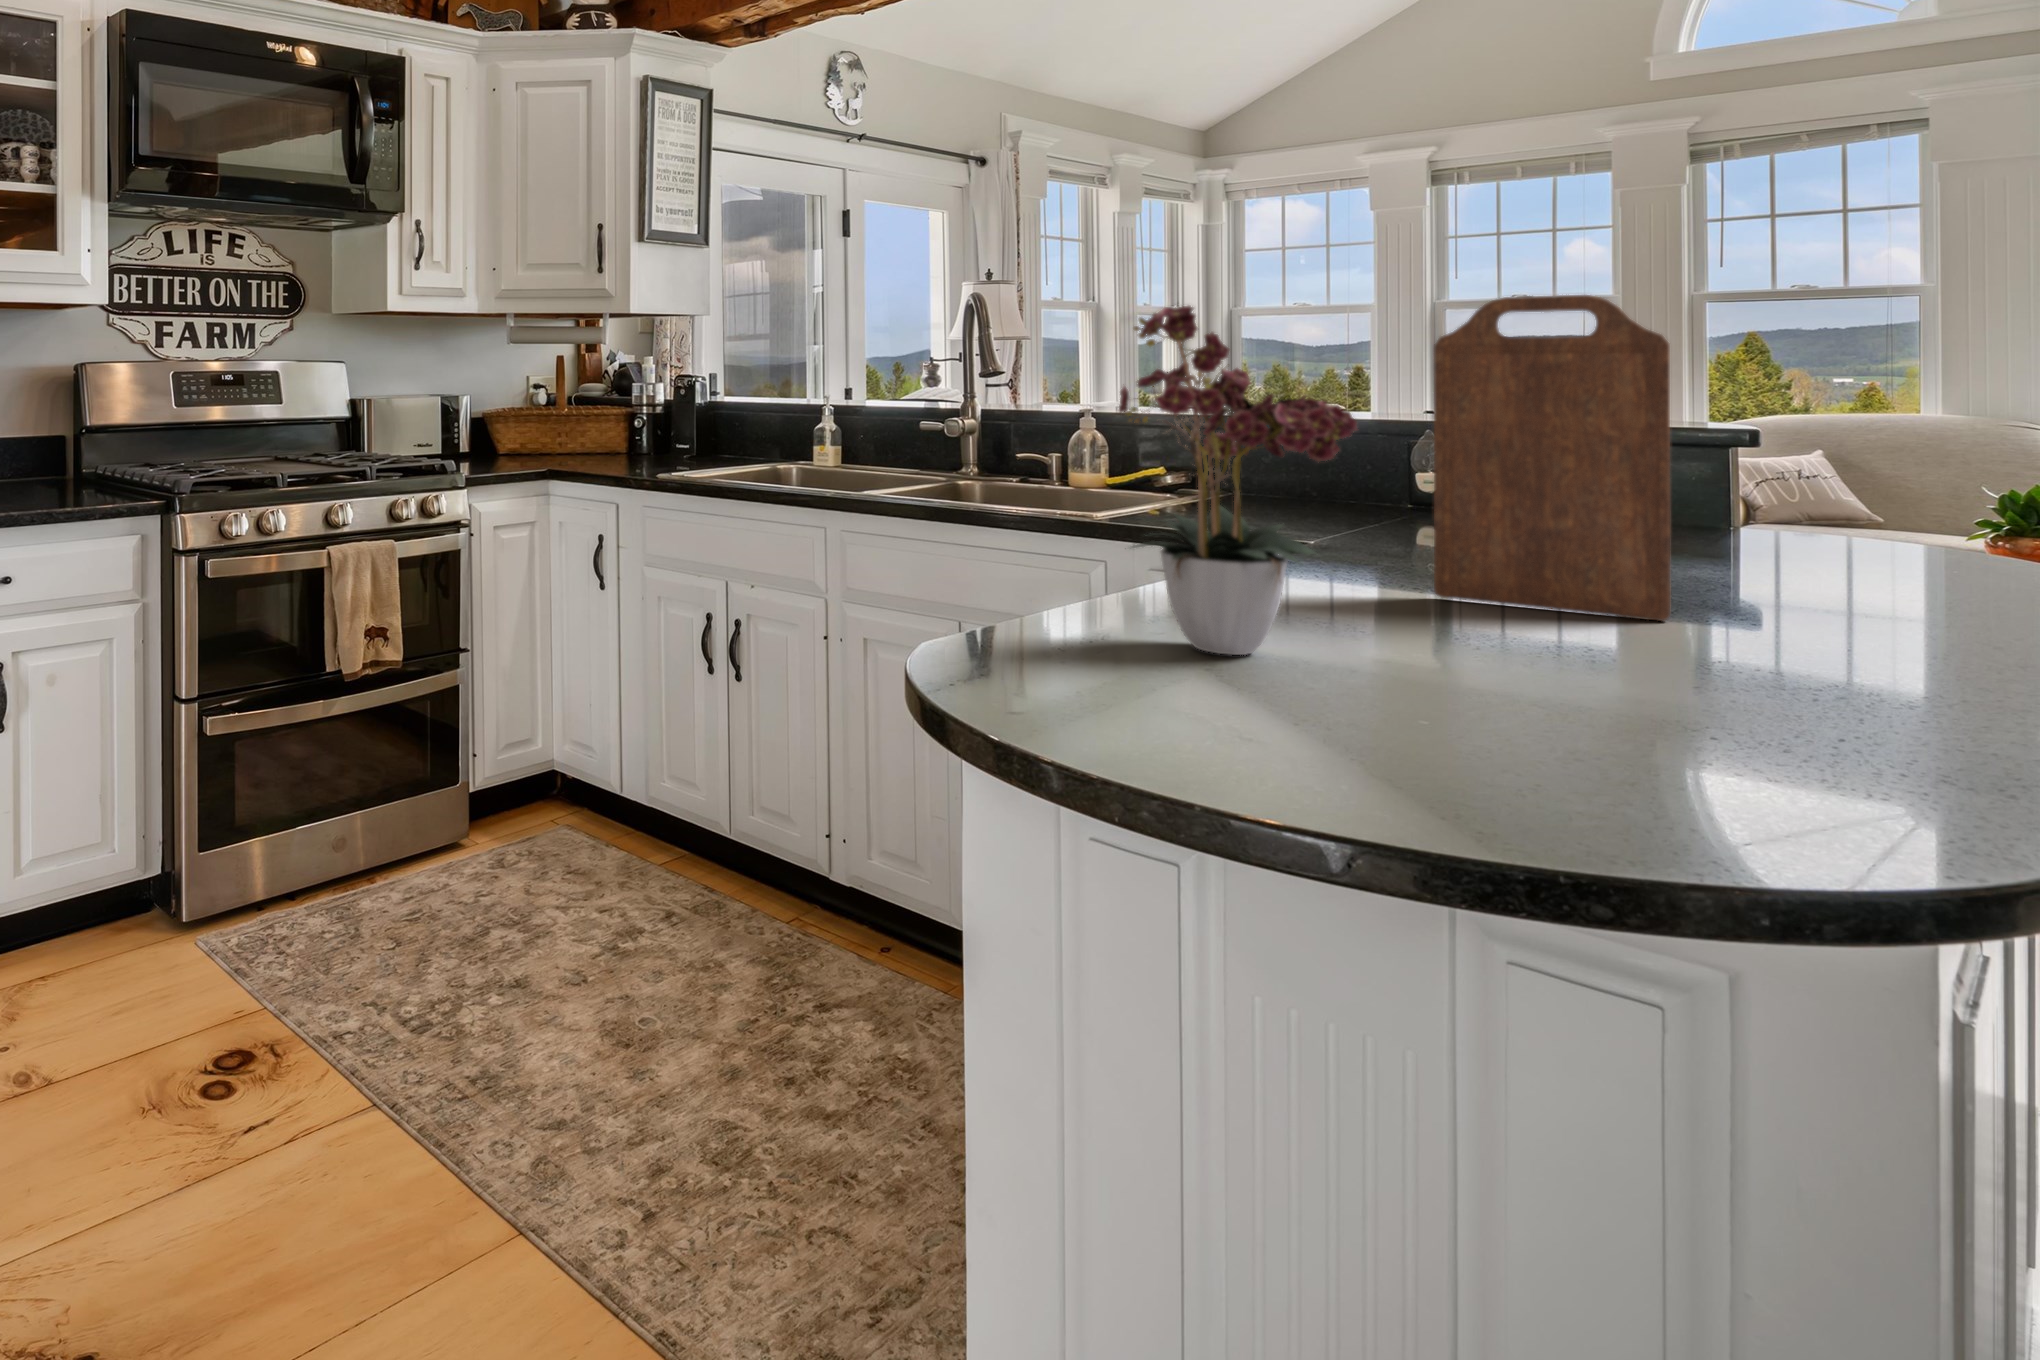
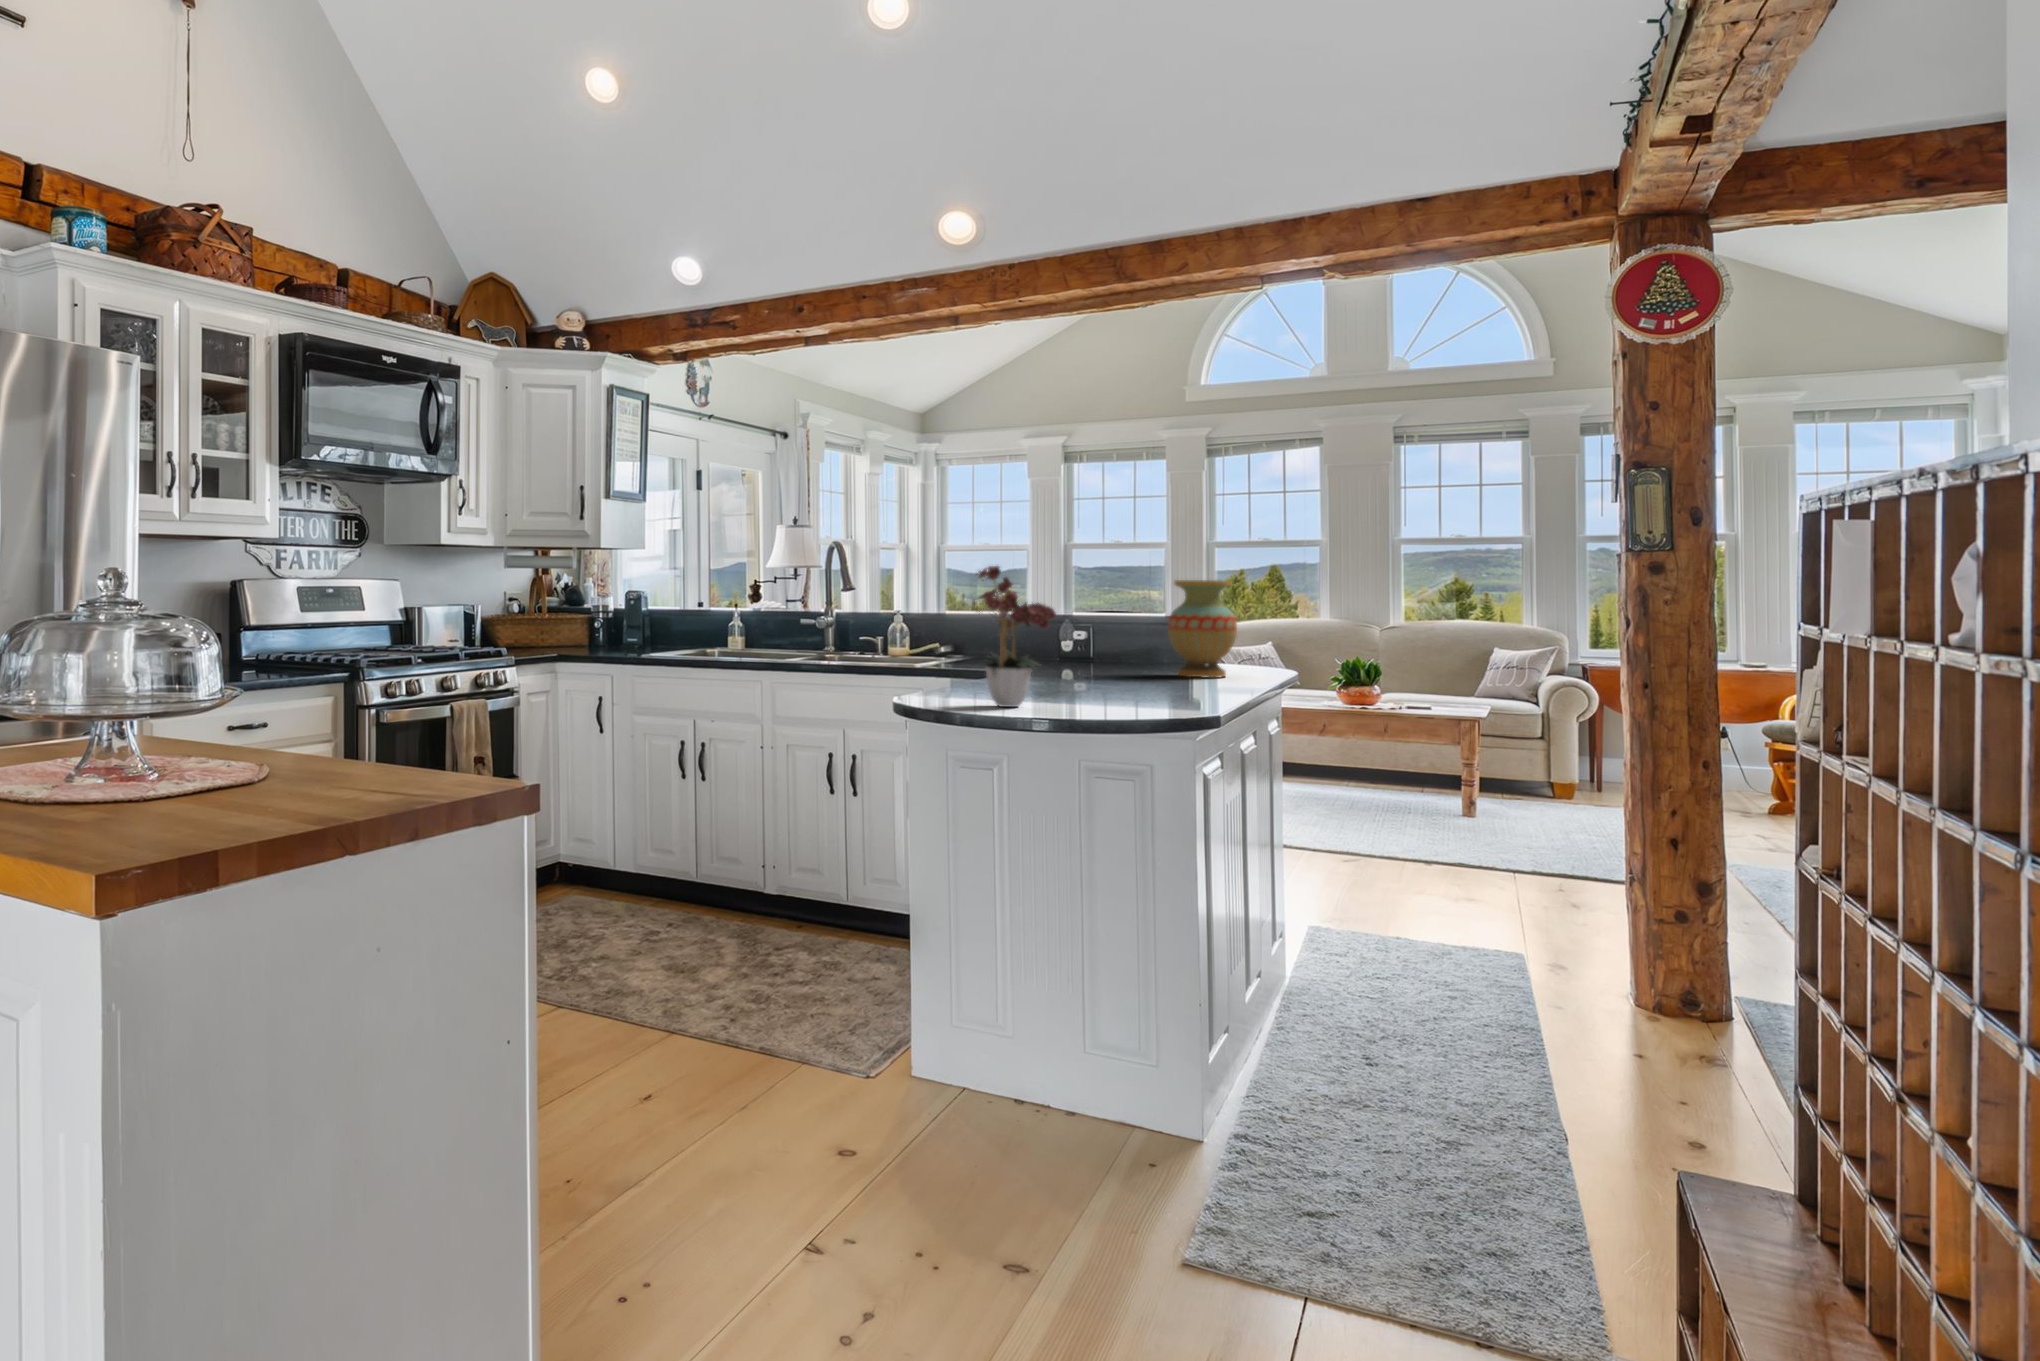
cutting board: present [1434,295,1671,621] -> none [1078,561,1161,695]
vase: none [1666,342,1860,557] -> present [1168,580,1237,678]

